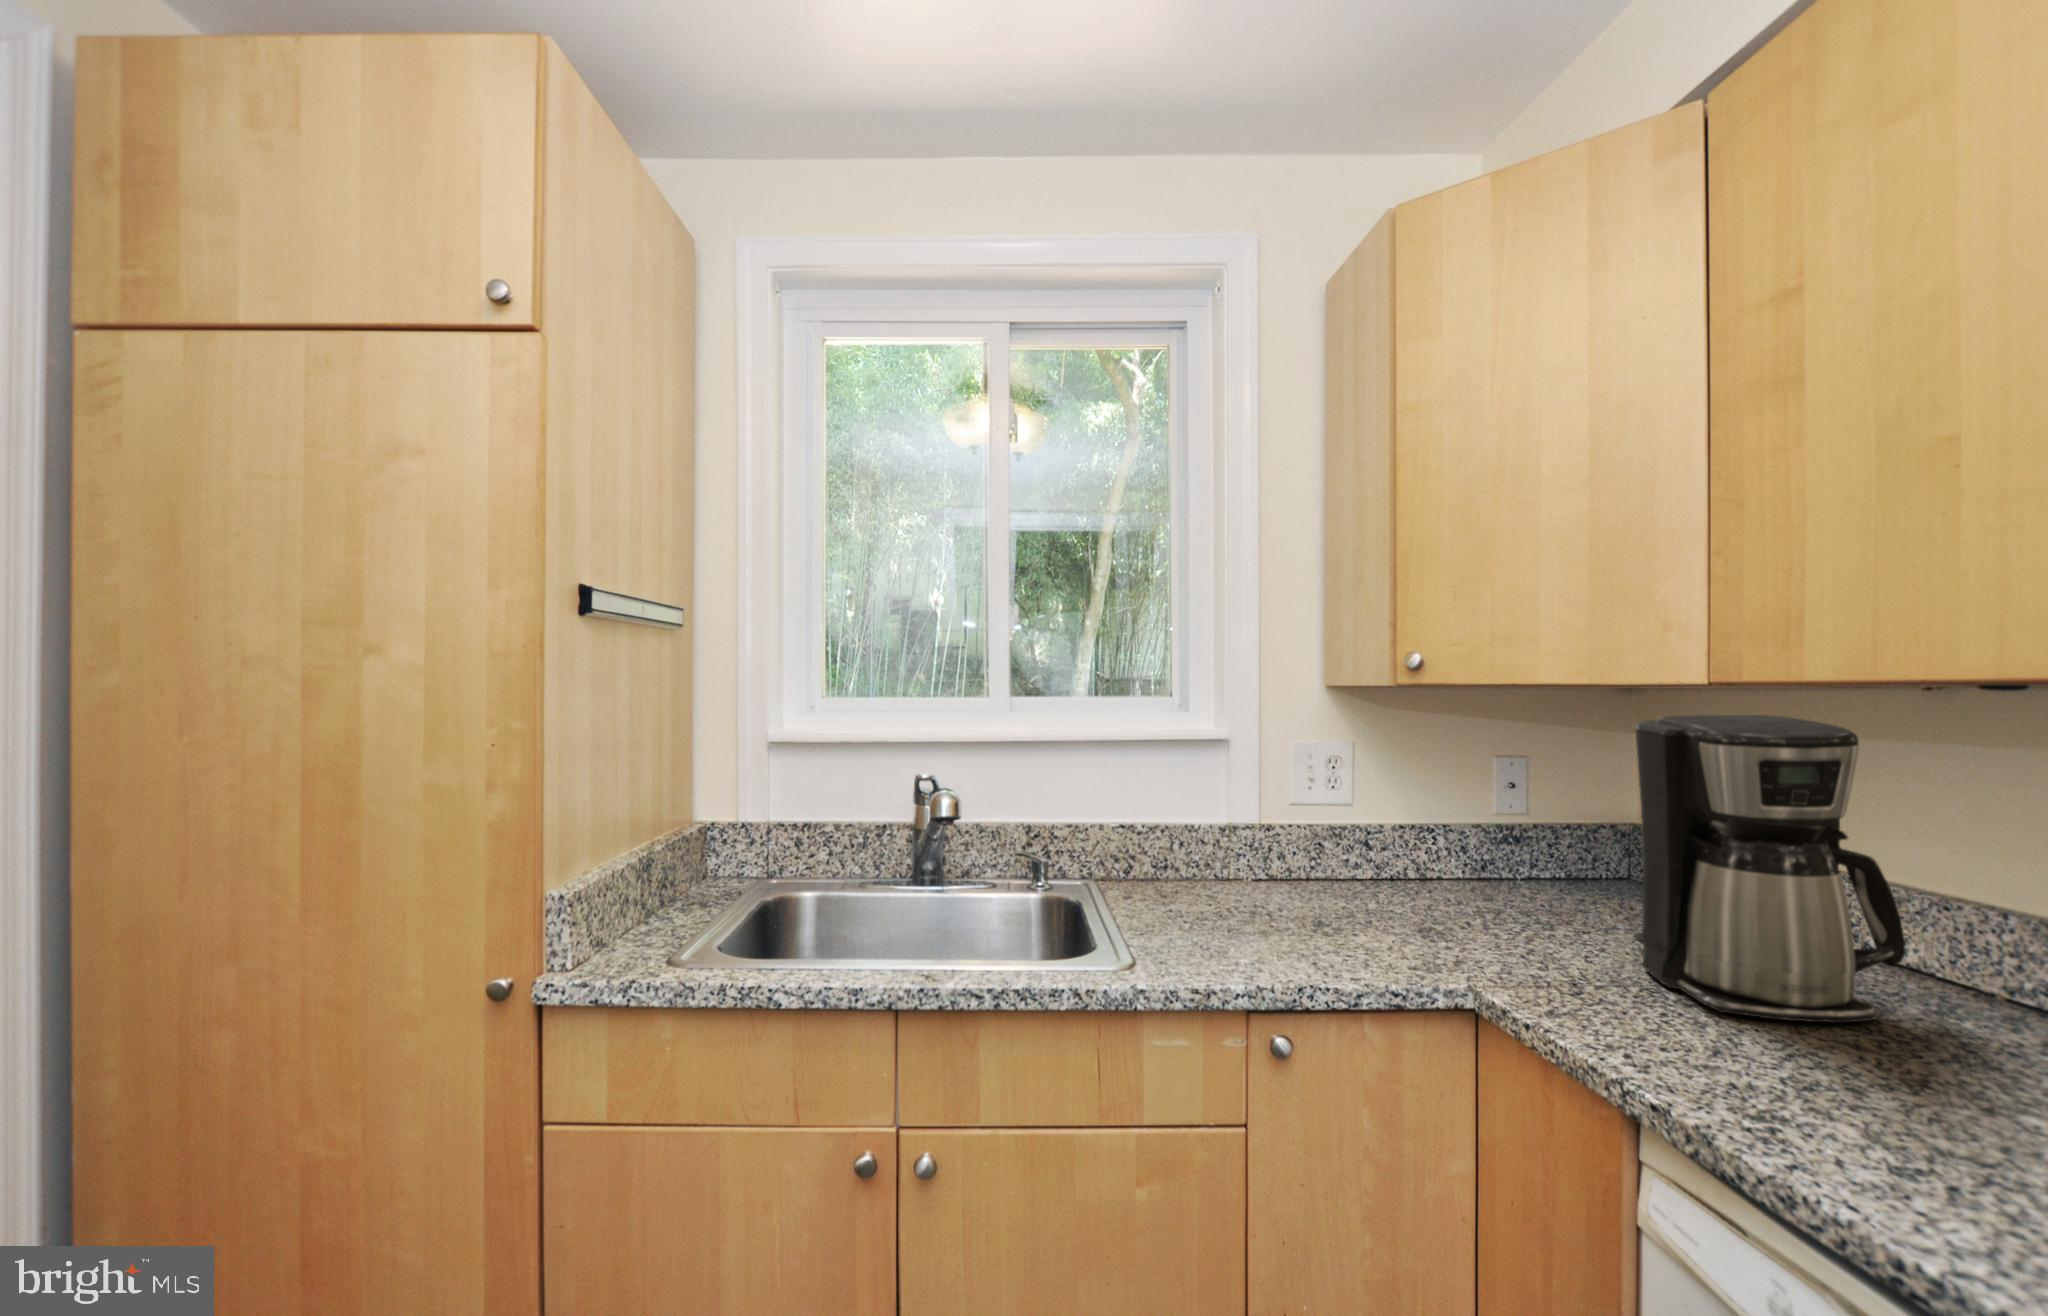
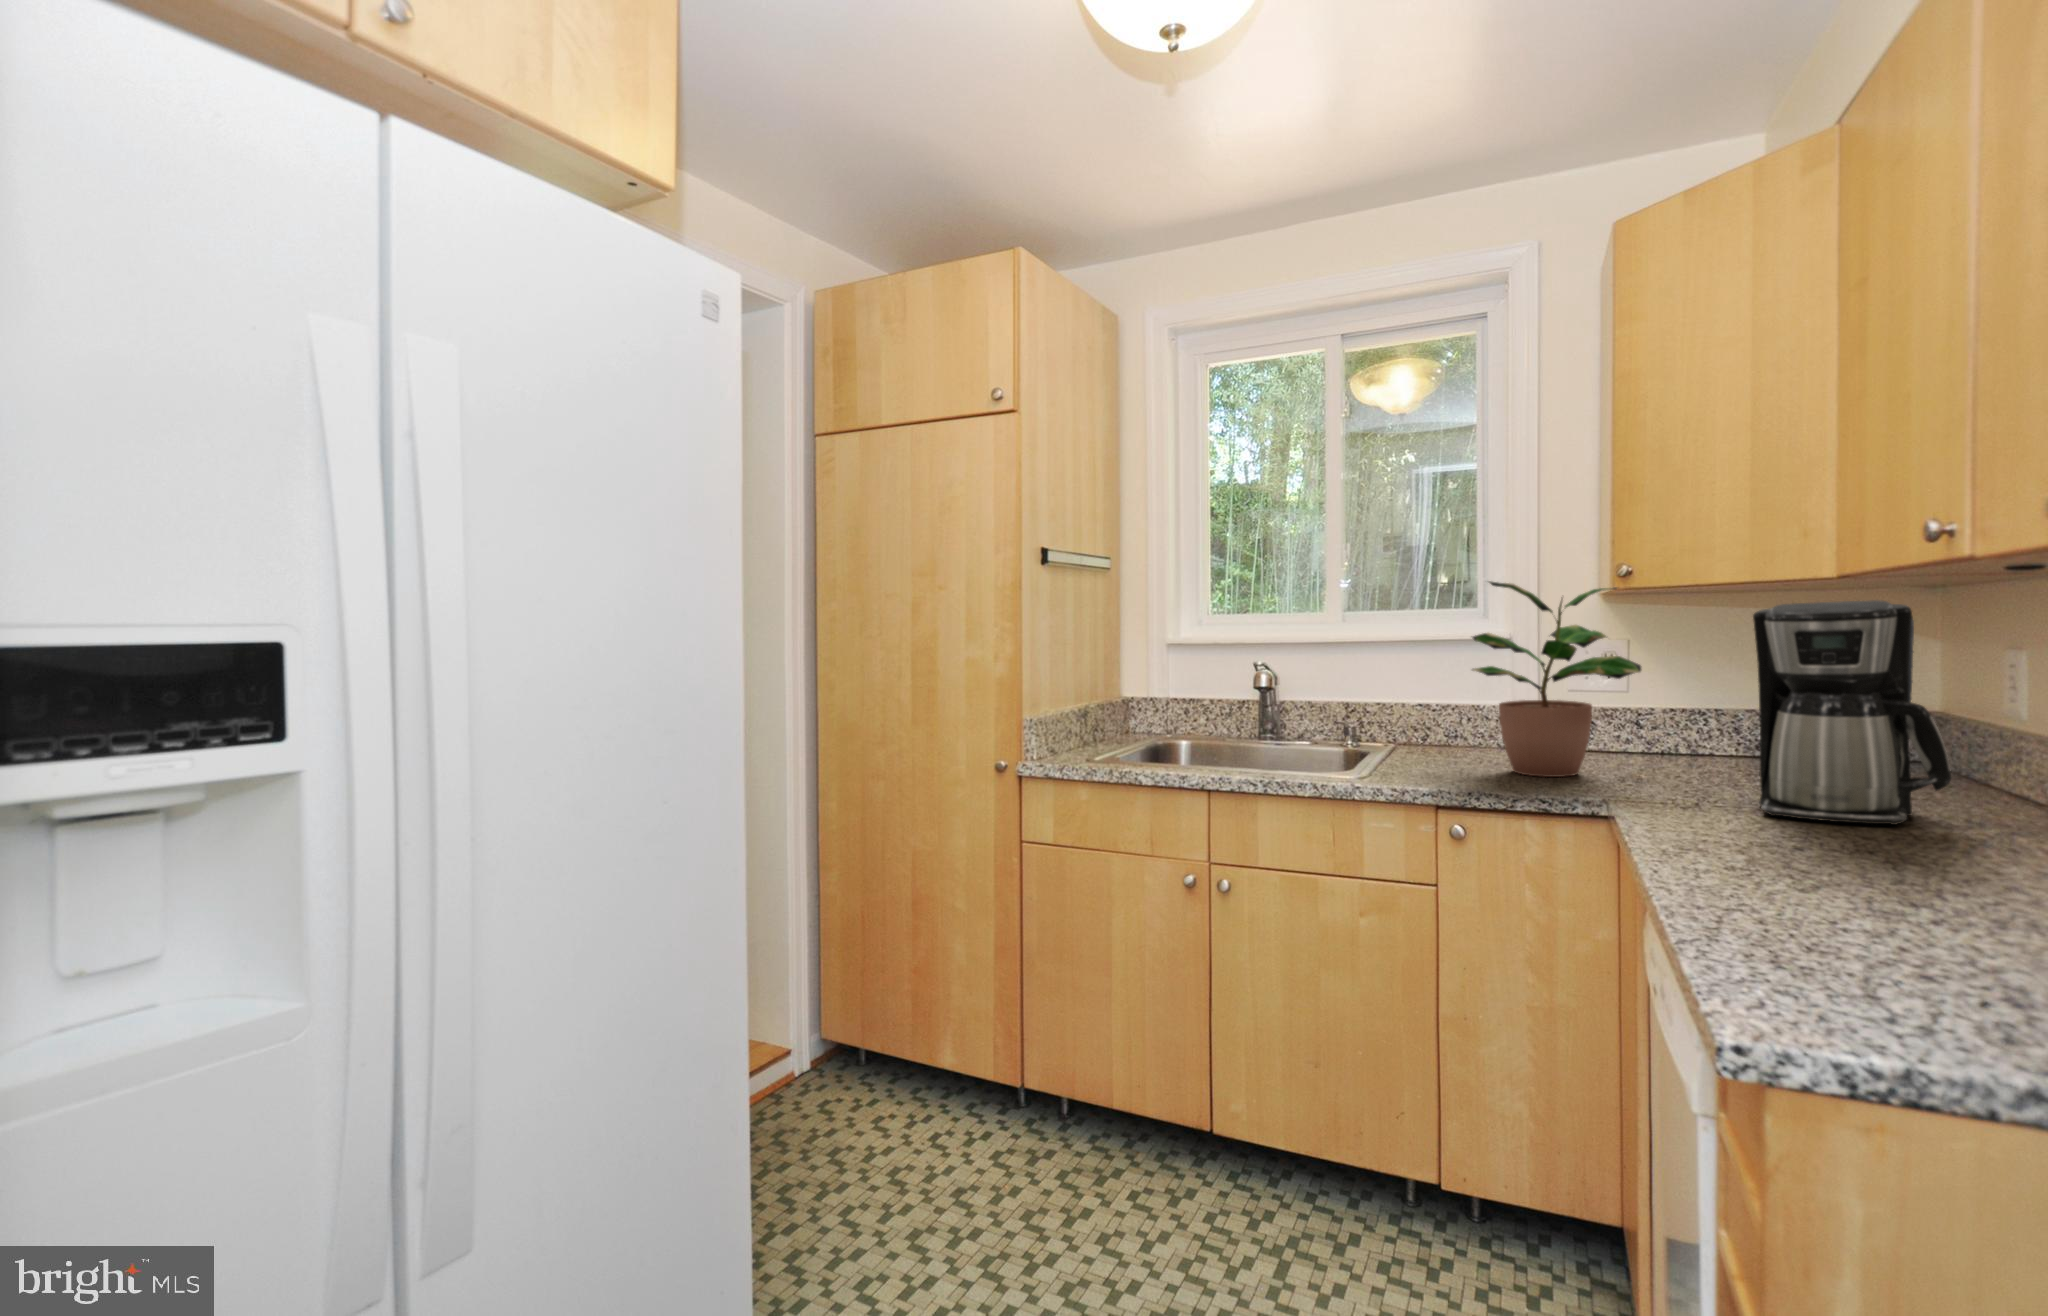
potted plant: none [1222,671,1474,940] -> present [1472,581,1641,777]

